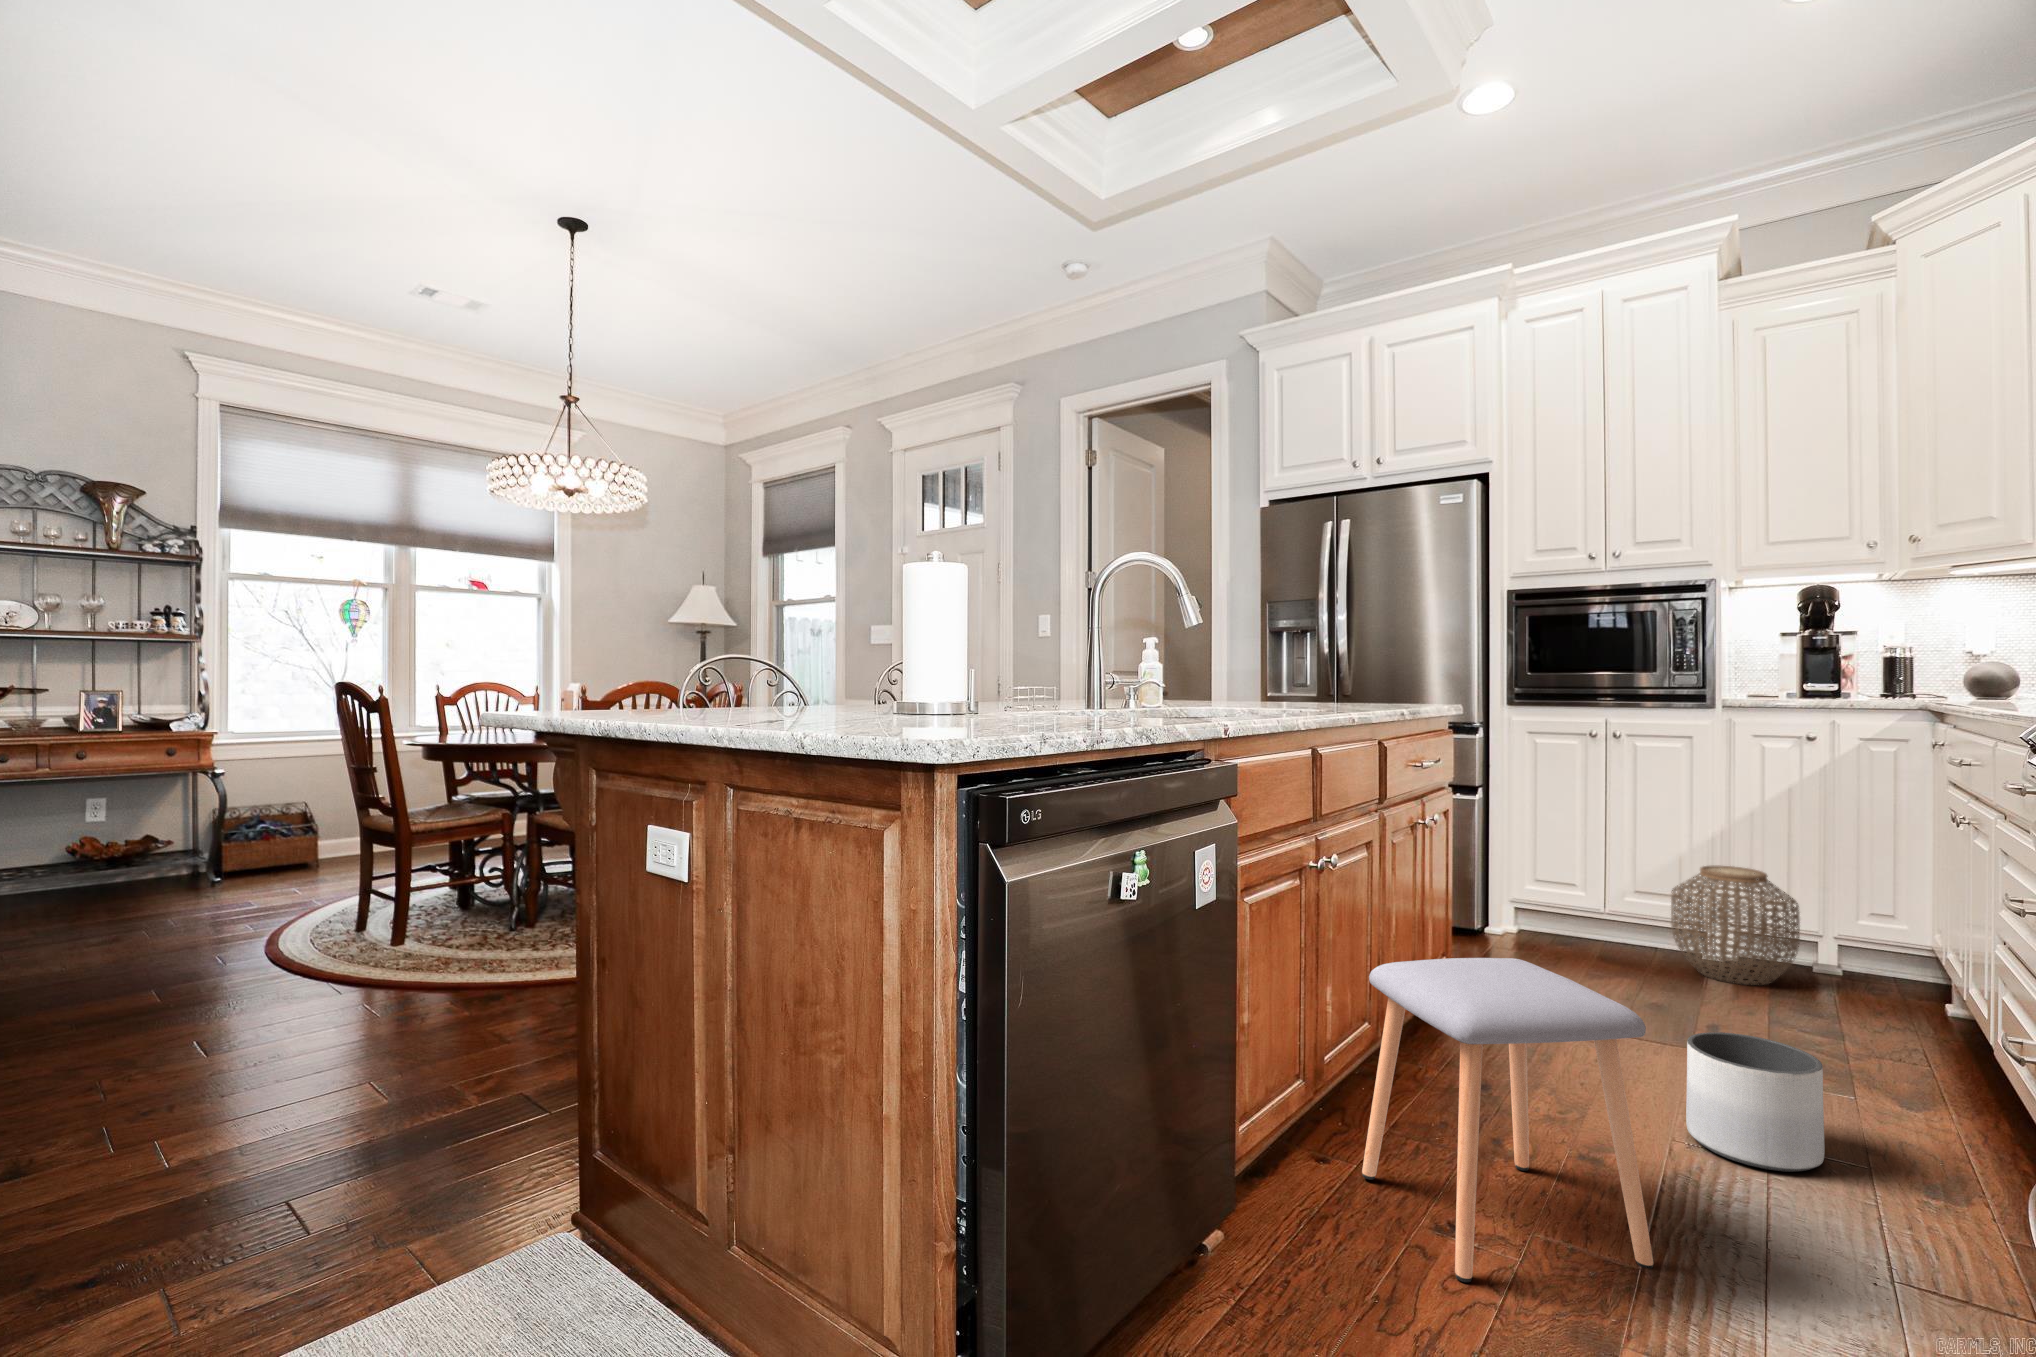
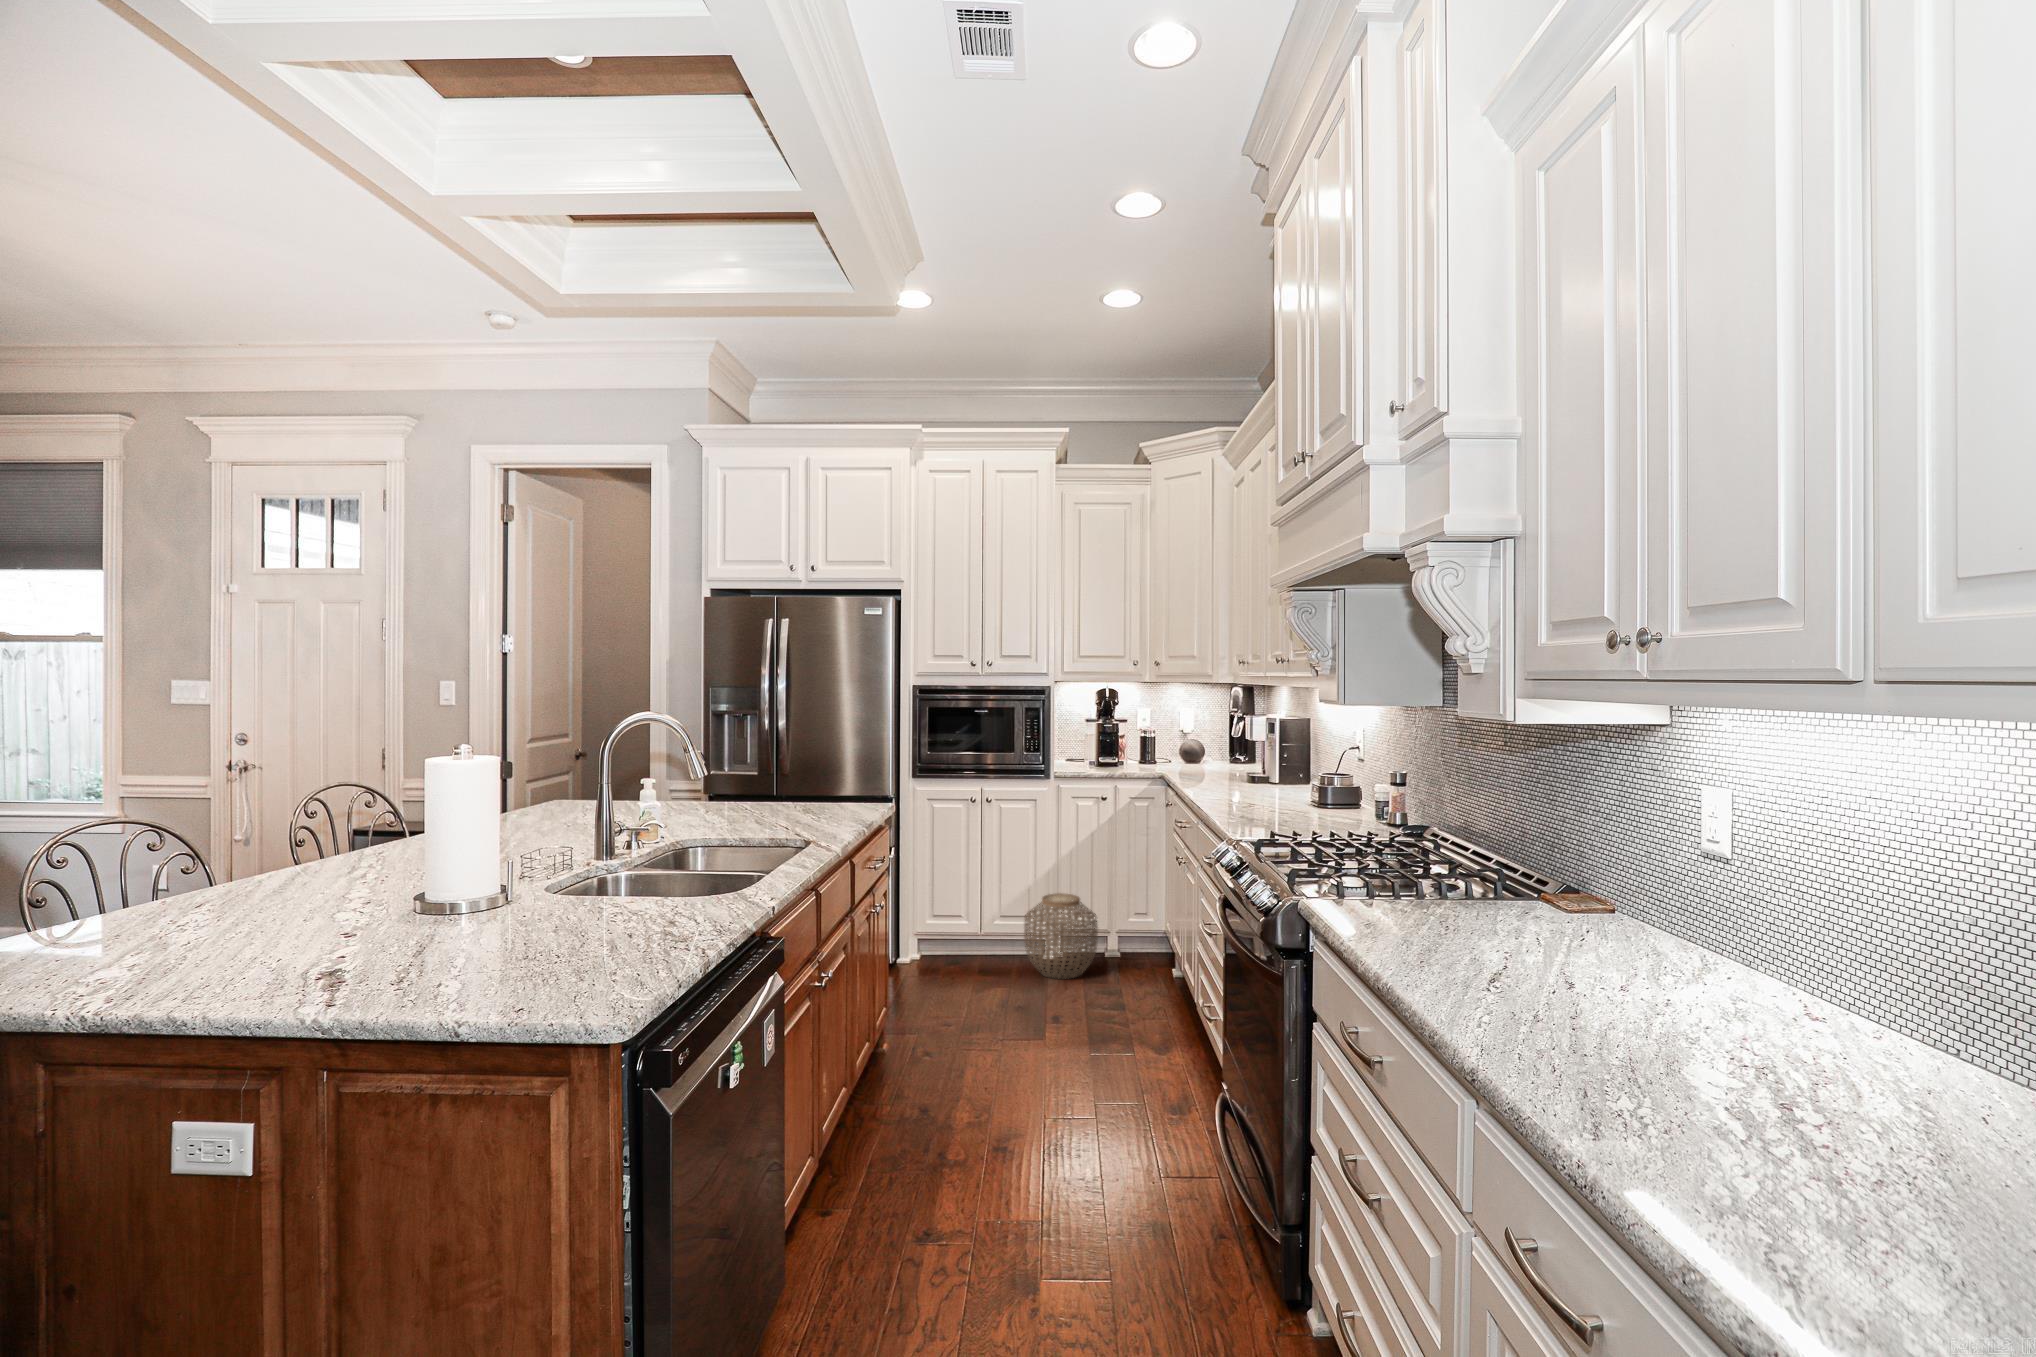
stool: present [1362,958,1654,1282] -> none [859,1027,1048,1281]
planter: present [1686,1032,1824,1172] -> none [1052,1037,1123,1128]

